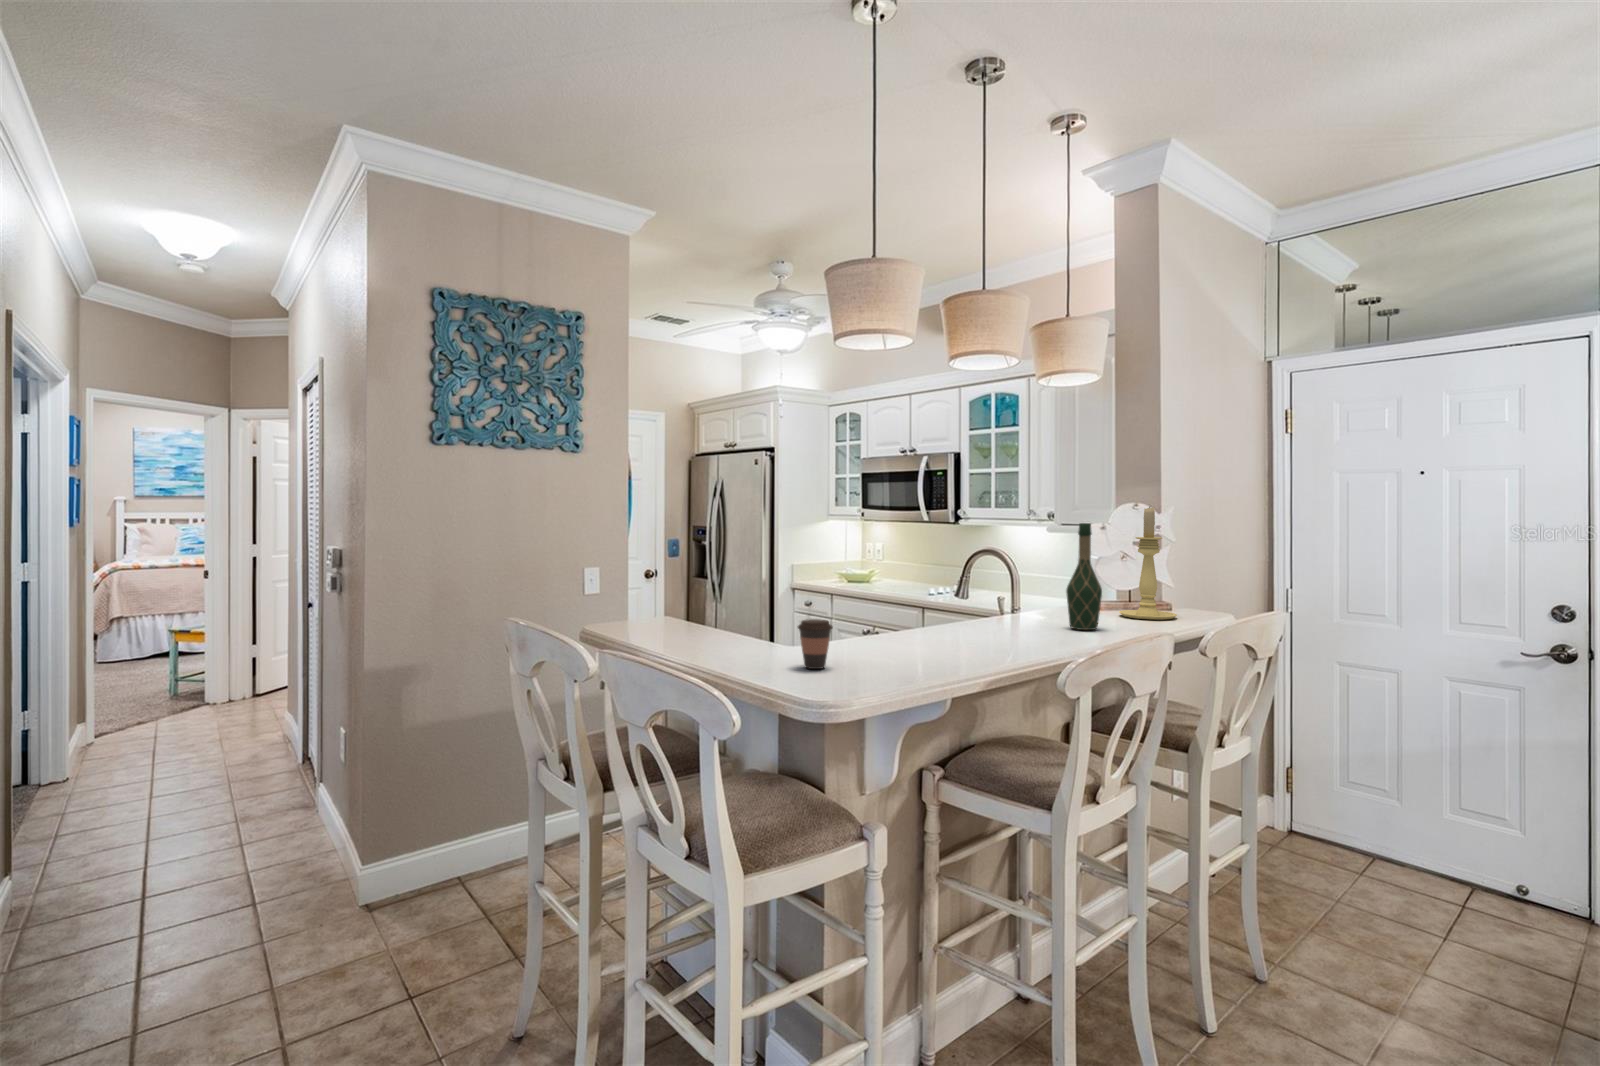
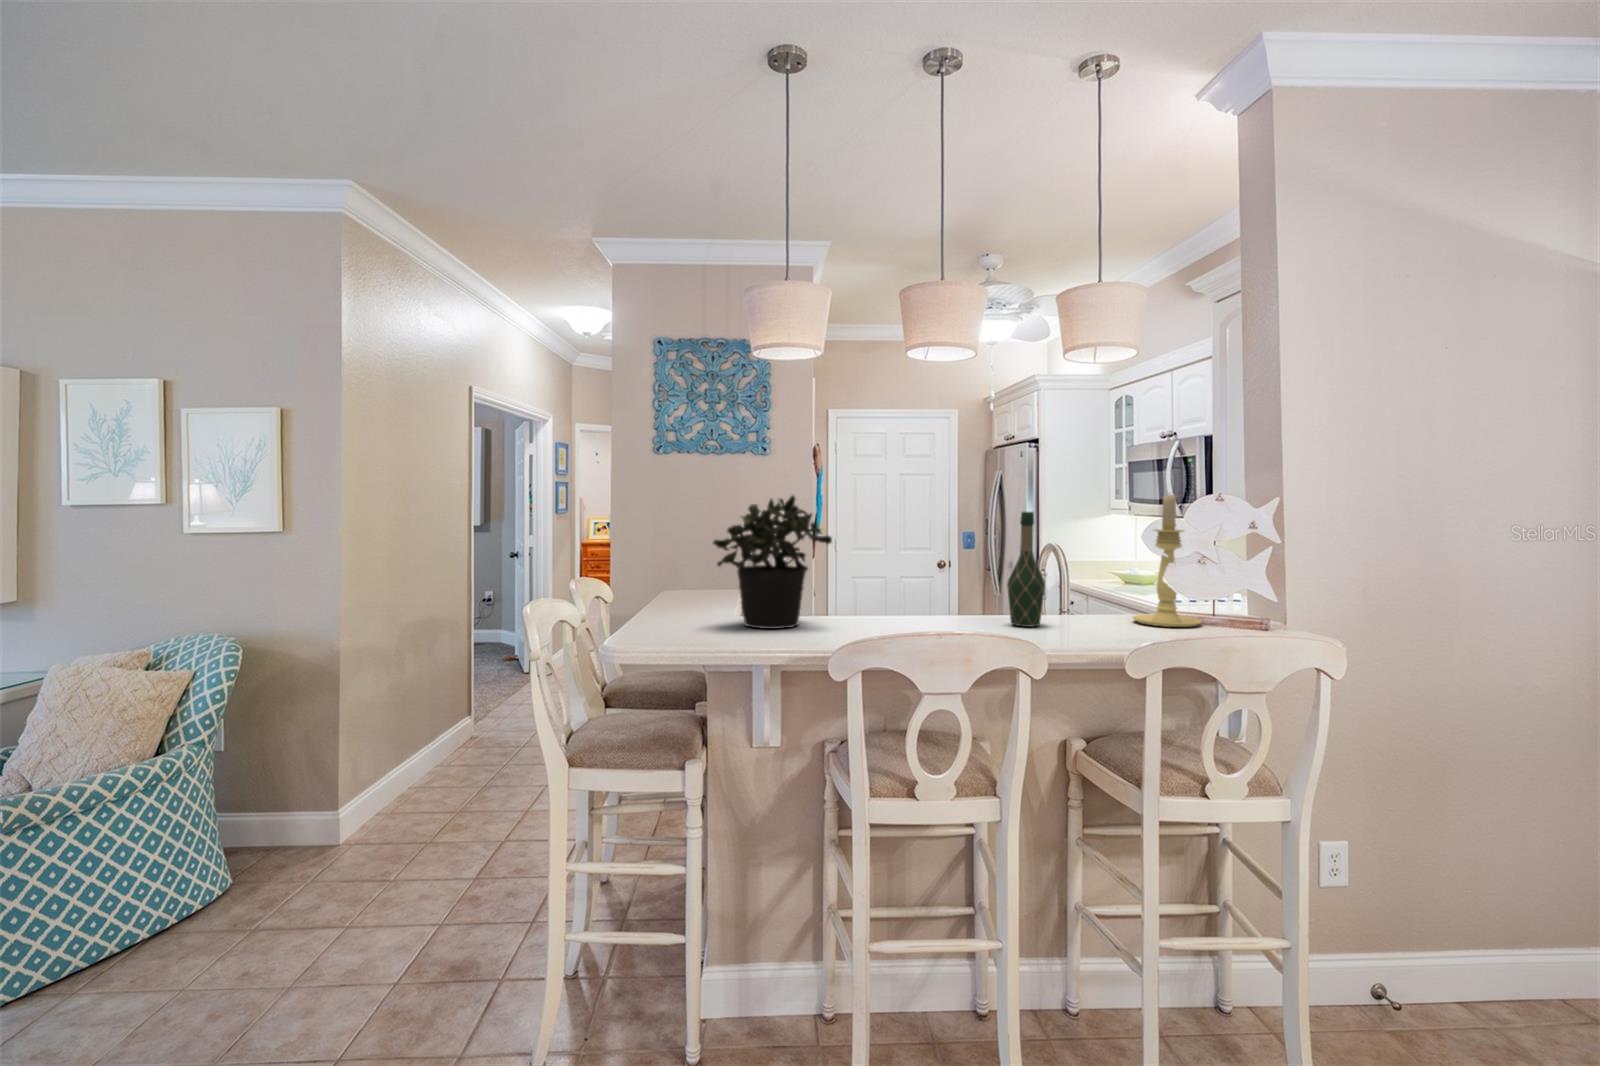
potted plant: none [864,505,975,659] -> present [713,495,832,629]
coffee cup: present [798,619,833,669] -> none [656,587,685,626]

